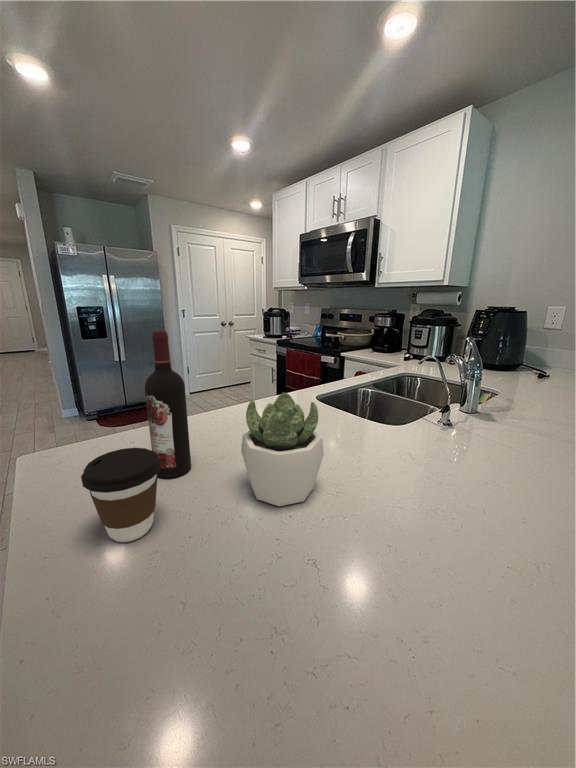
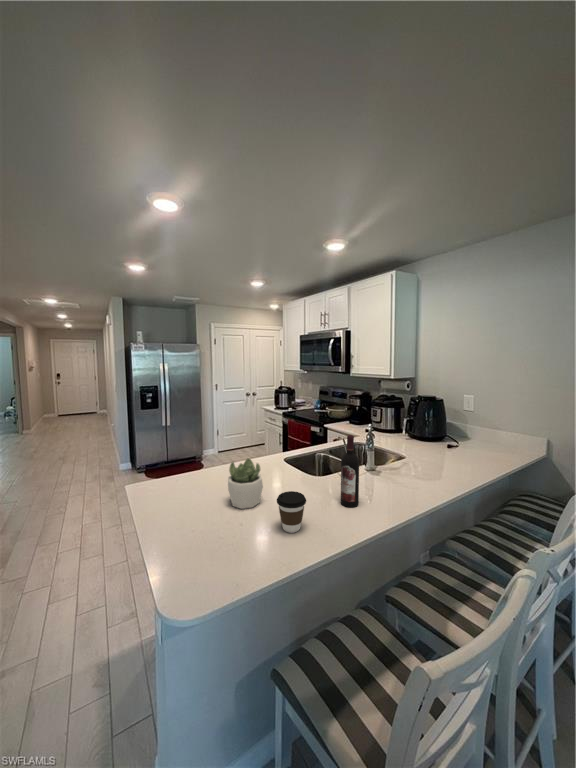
wine bottle: present [145,331,191,478] -> present [341,435,359,507]
coffee cup: present [81,448,161,542] -> present [277,491,306,533]

